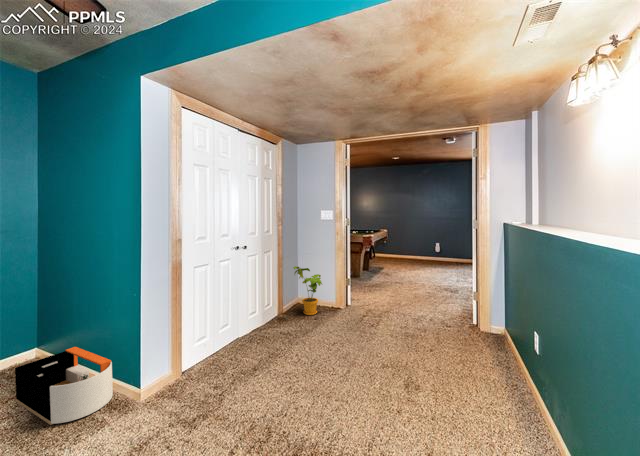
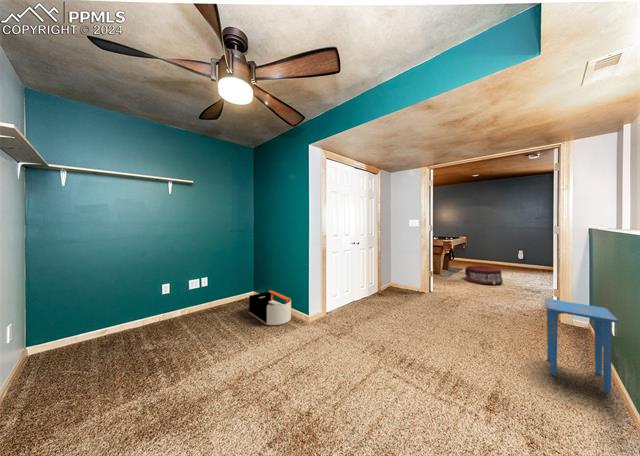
pouf: none [386,265,424,288] -> present [465,266,503,285]
house plant: present [293,266,322,315] -> none [390,258,412,294]
side table: none [471,314,542,424] -> present [545,299,618,393]

